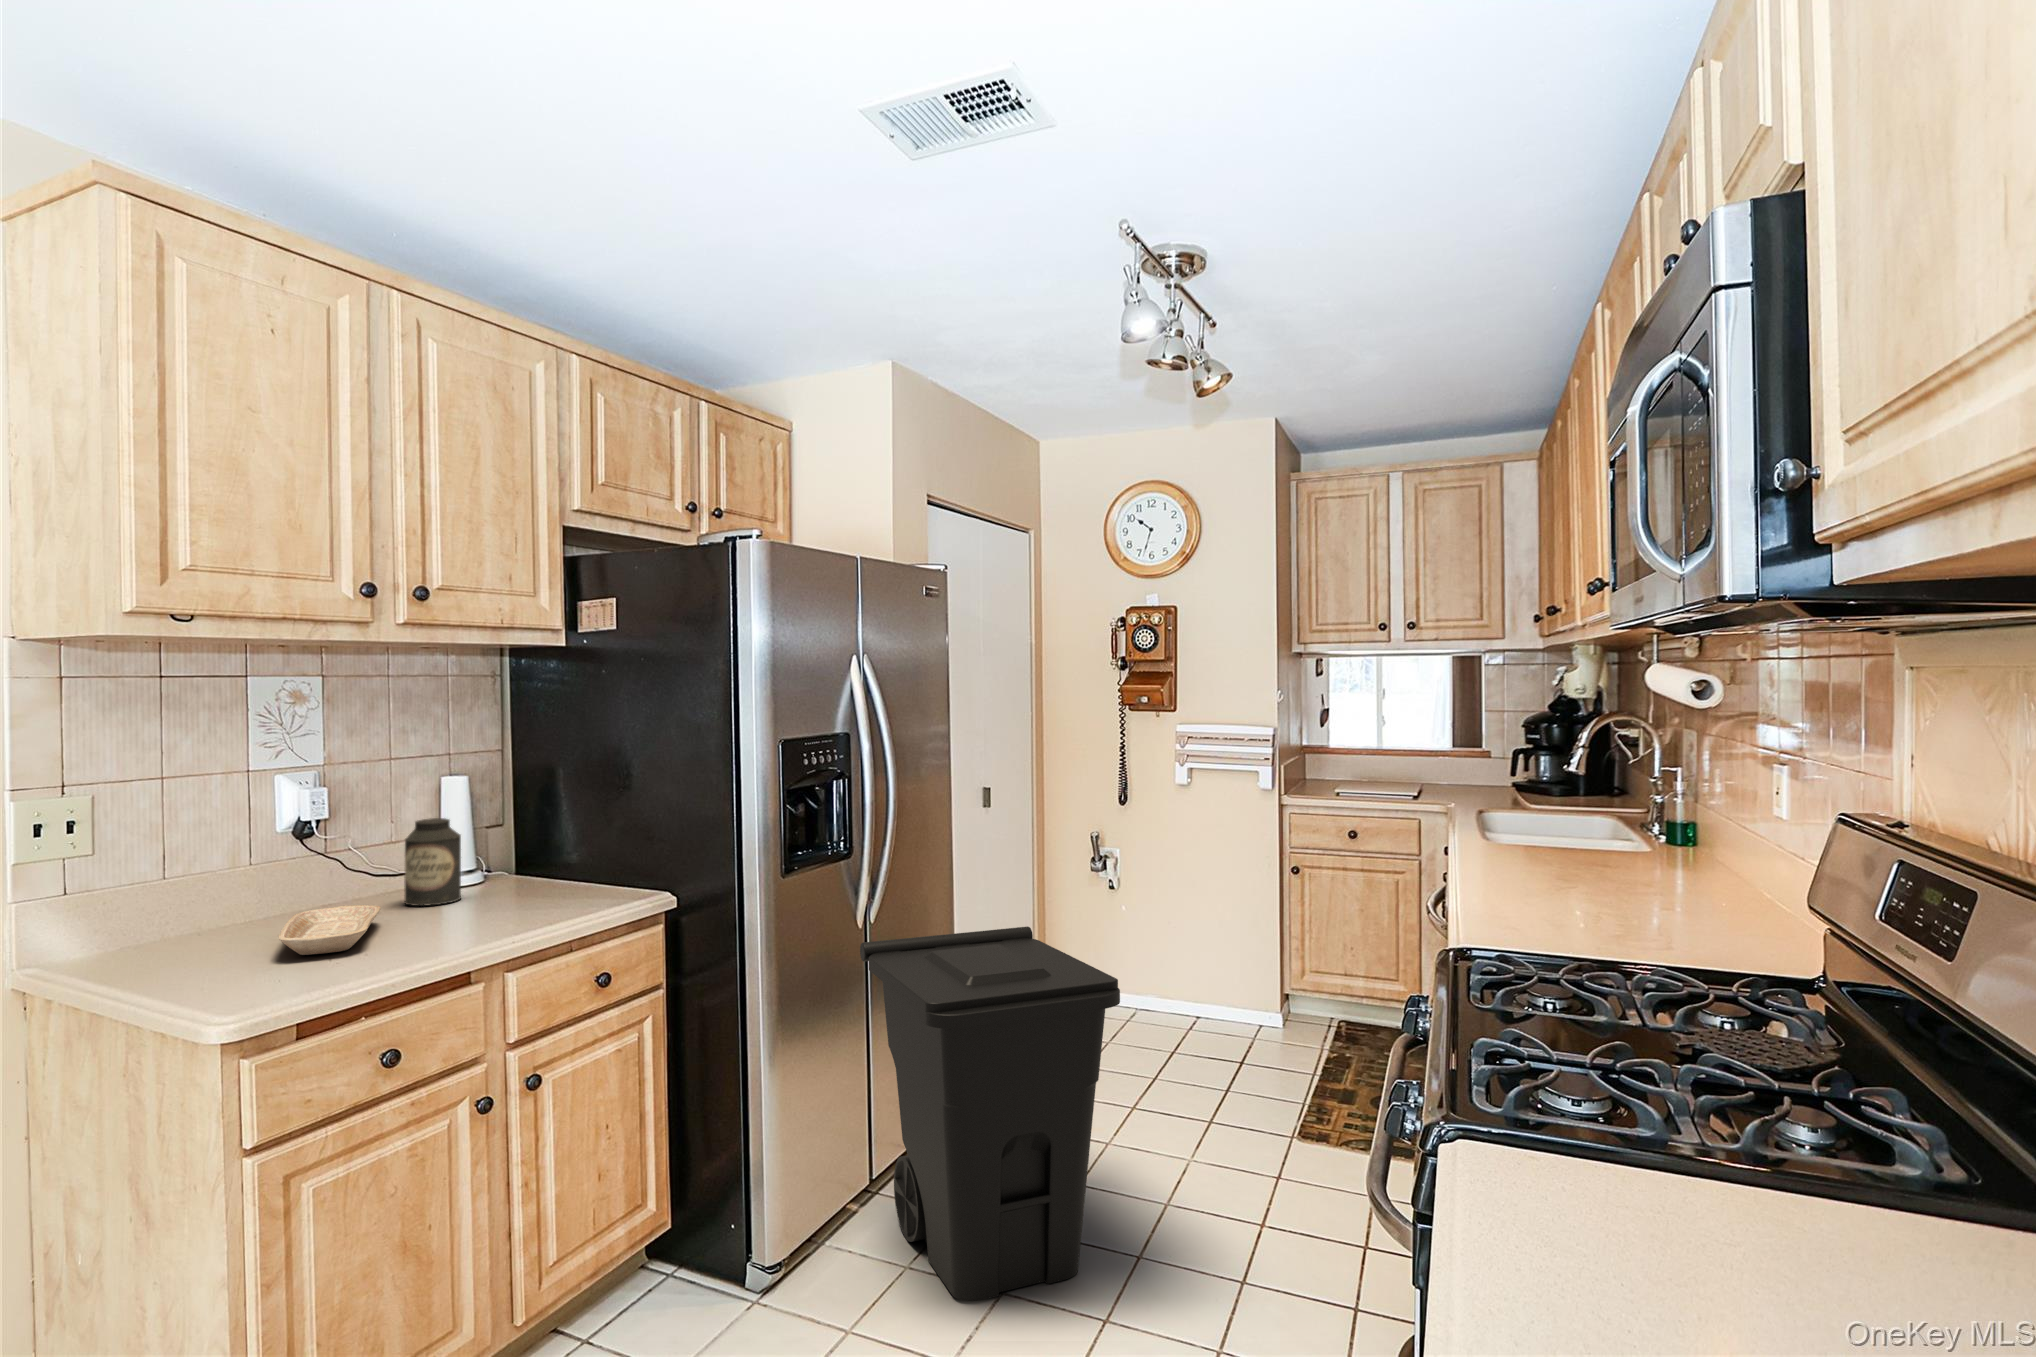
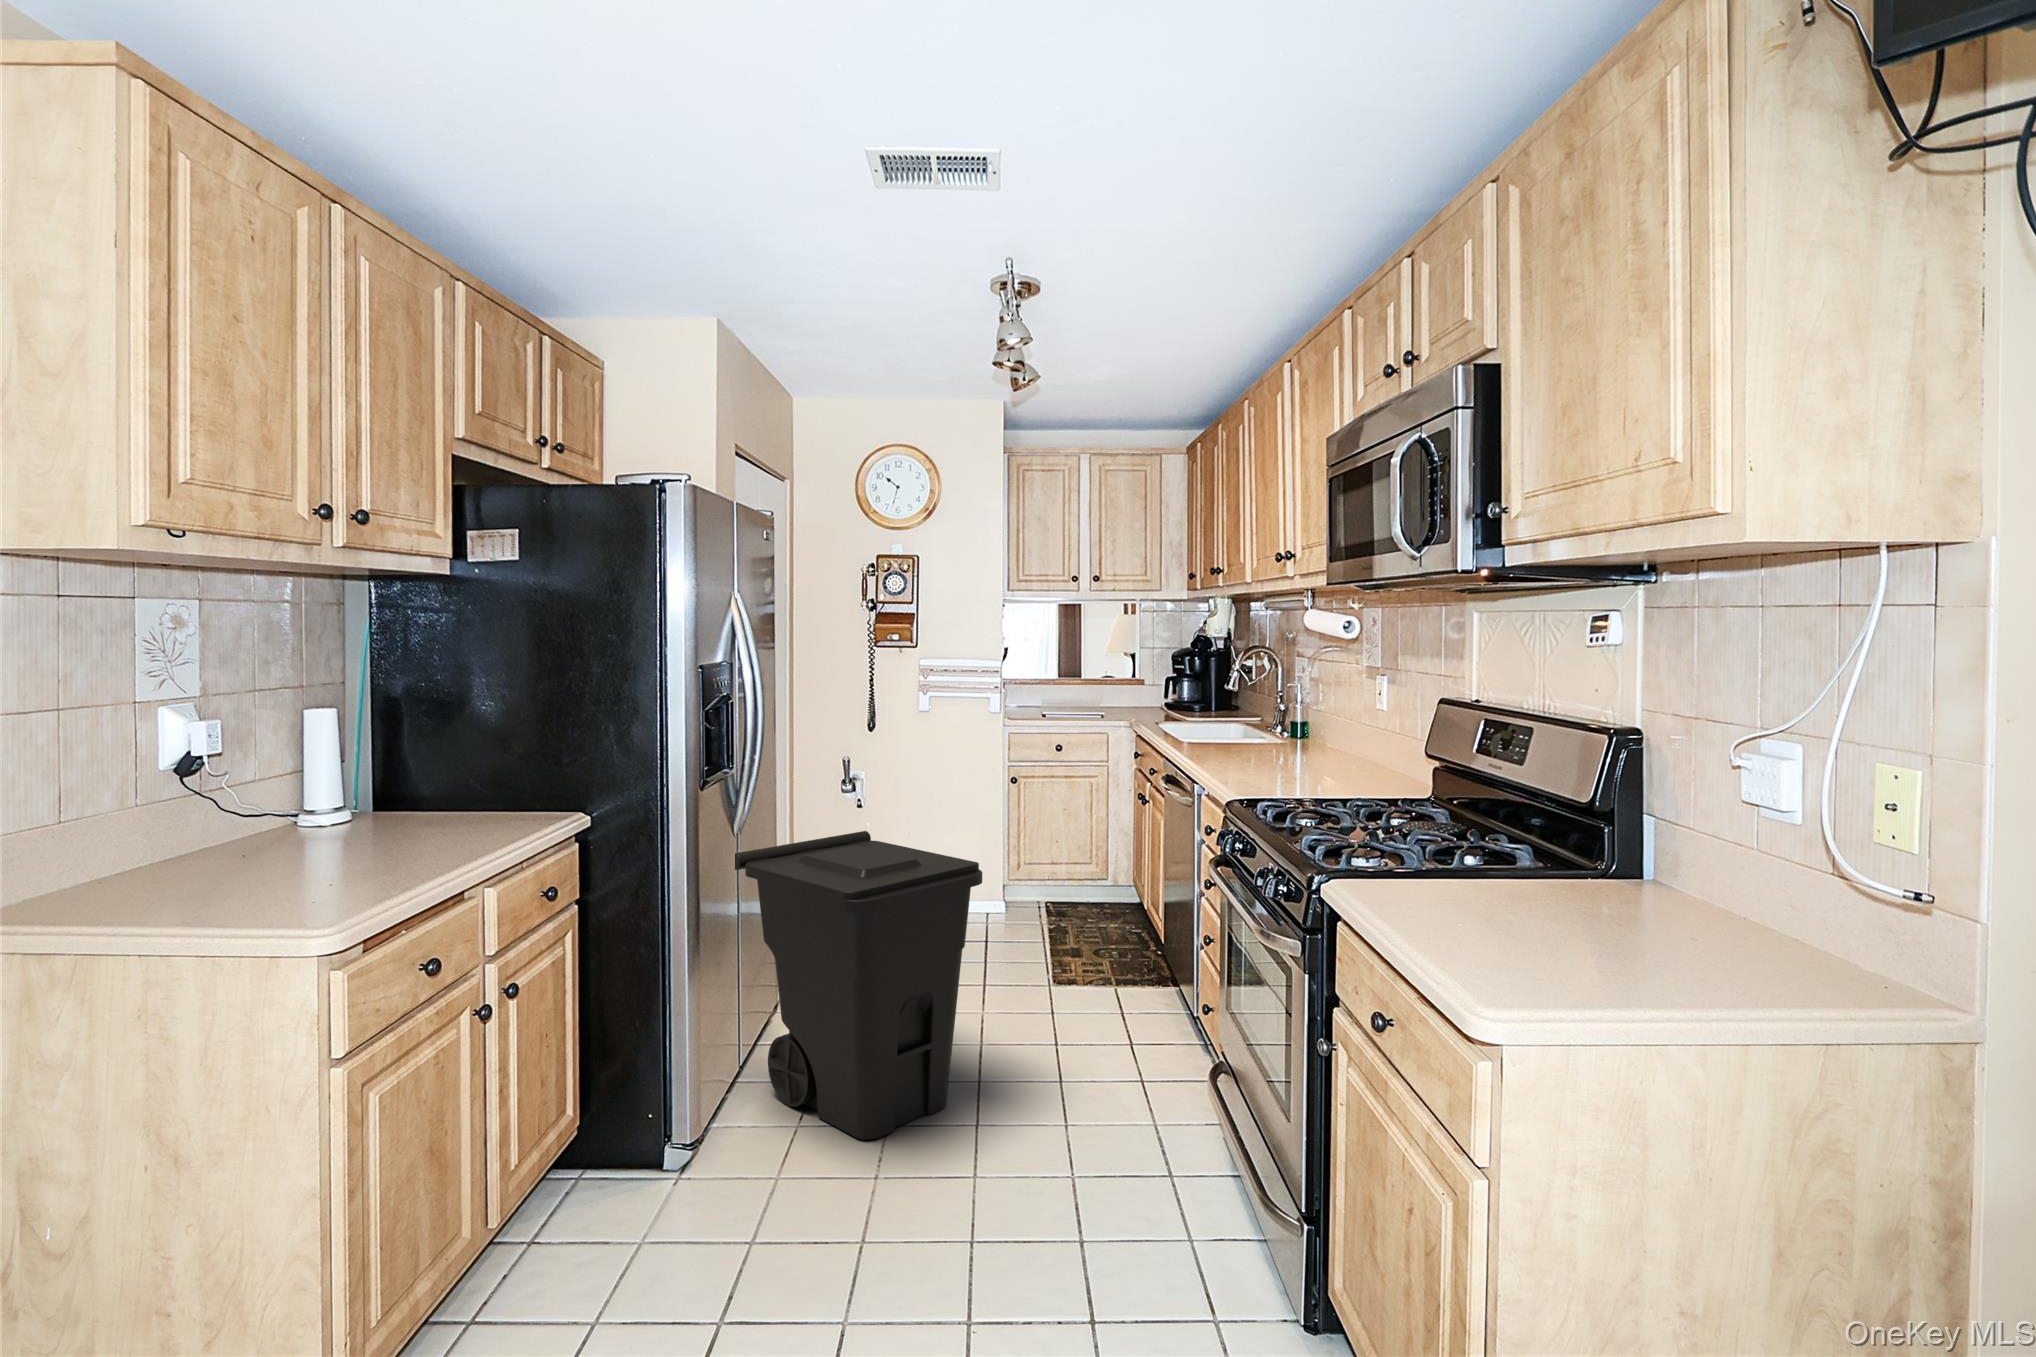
canister: present [404,818,461,906] -> none [283,753,348,844]
tray: present [278,905,381,955] -> none [202,843,333,892]

